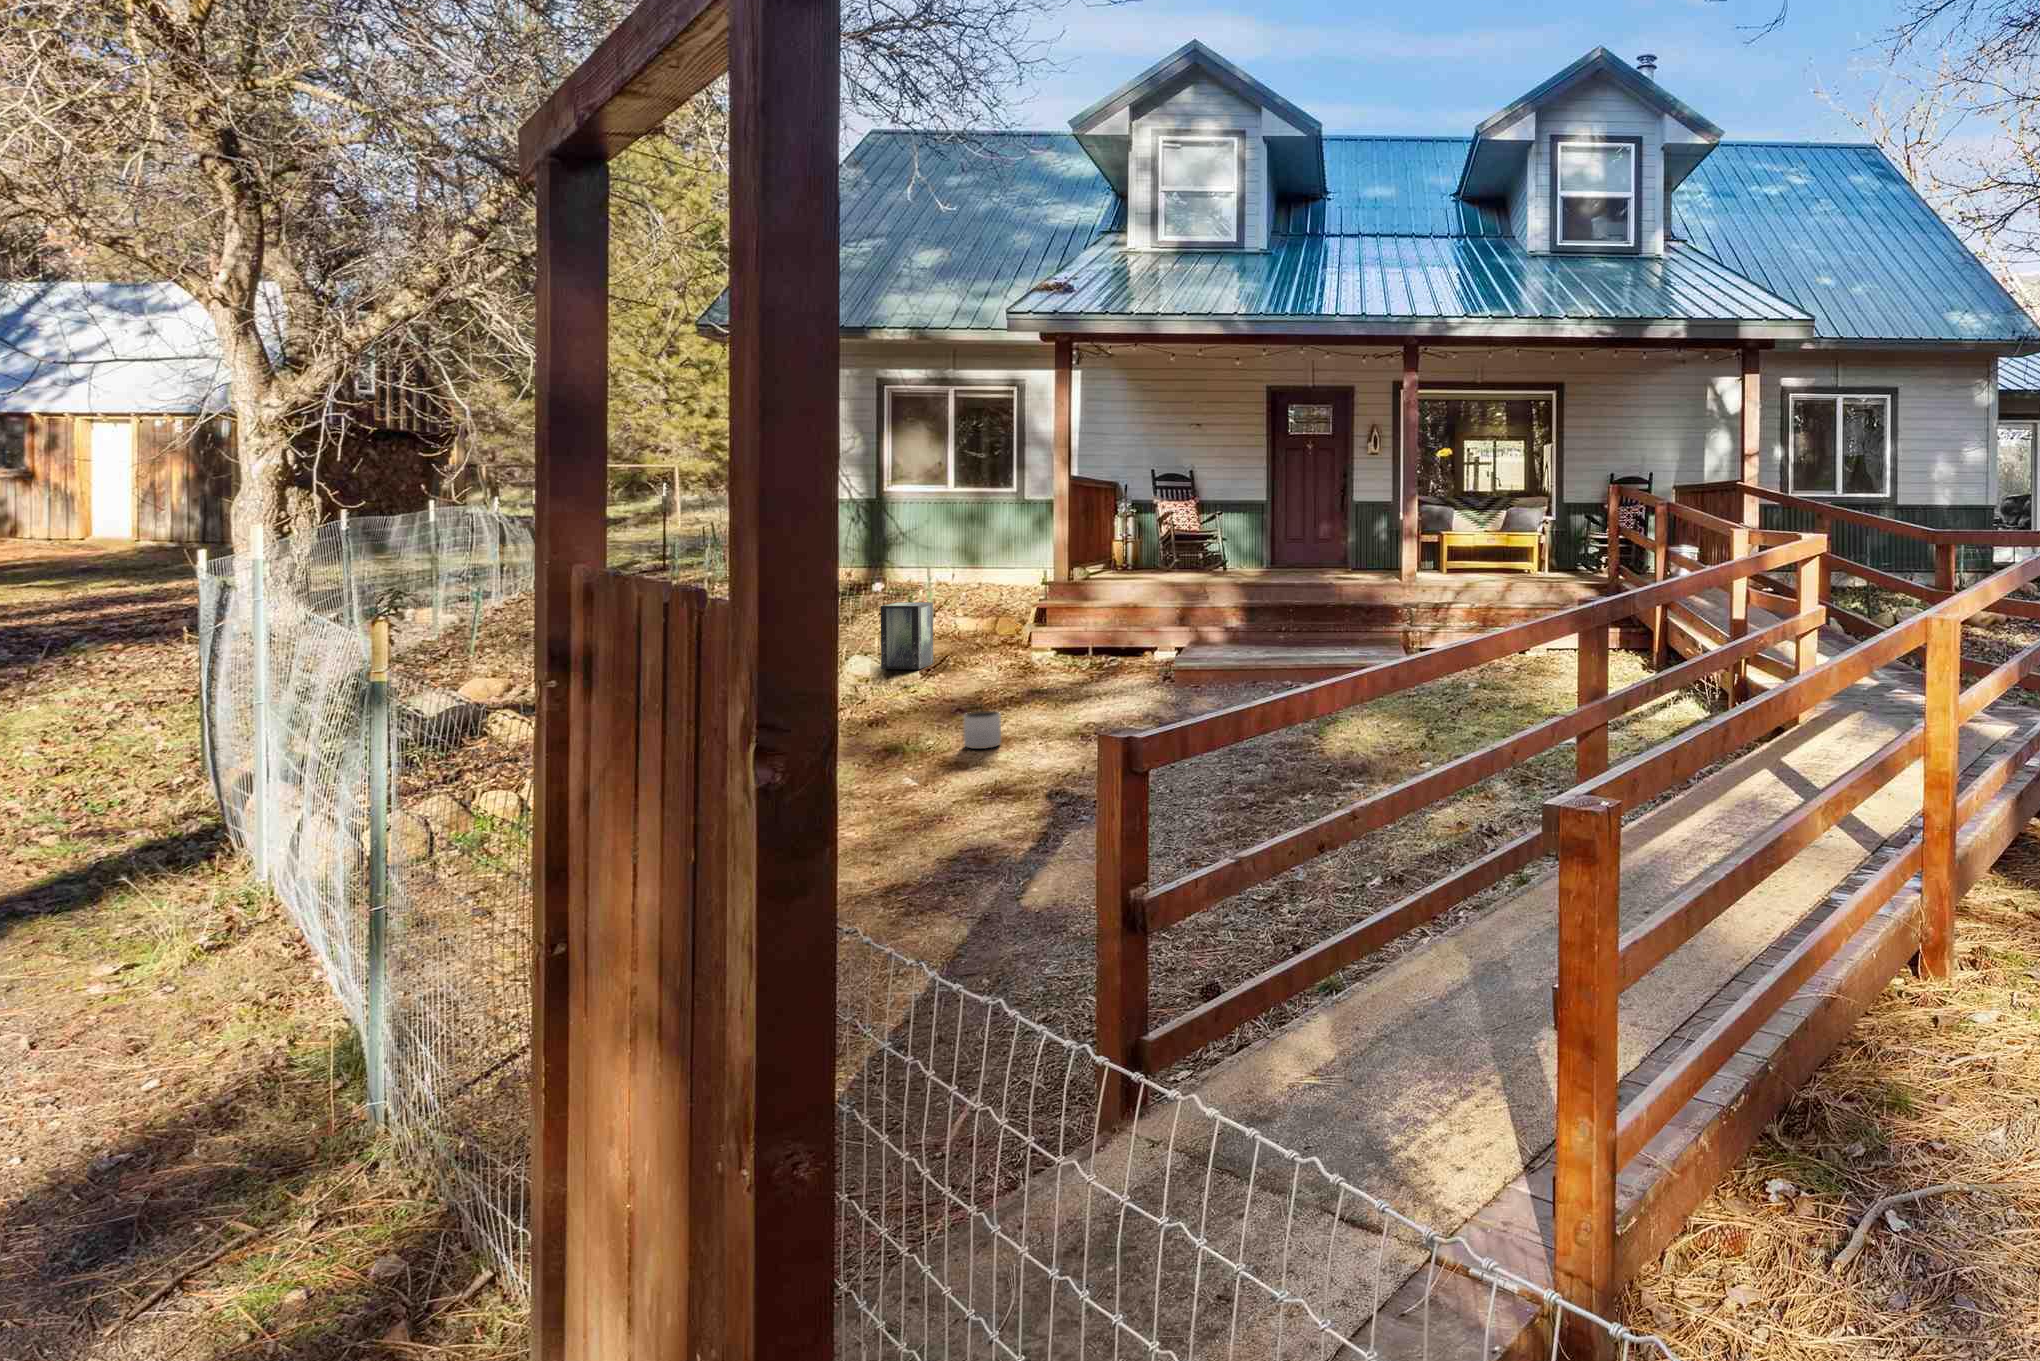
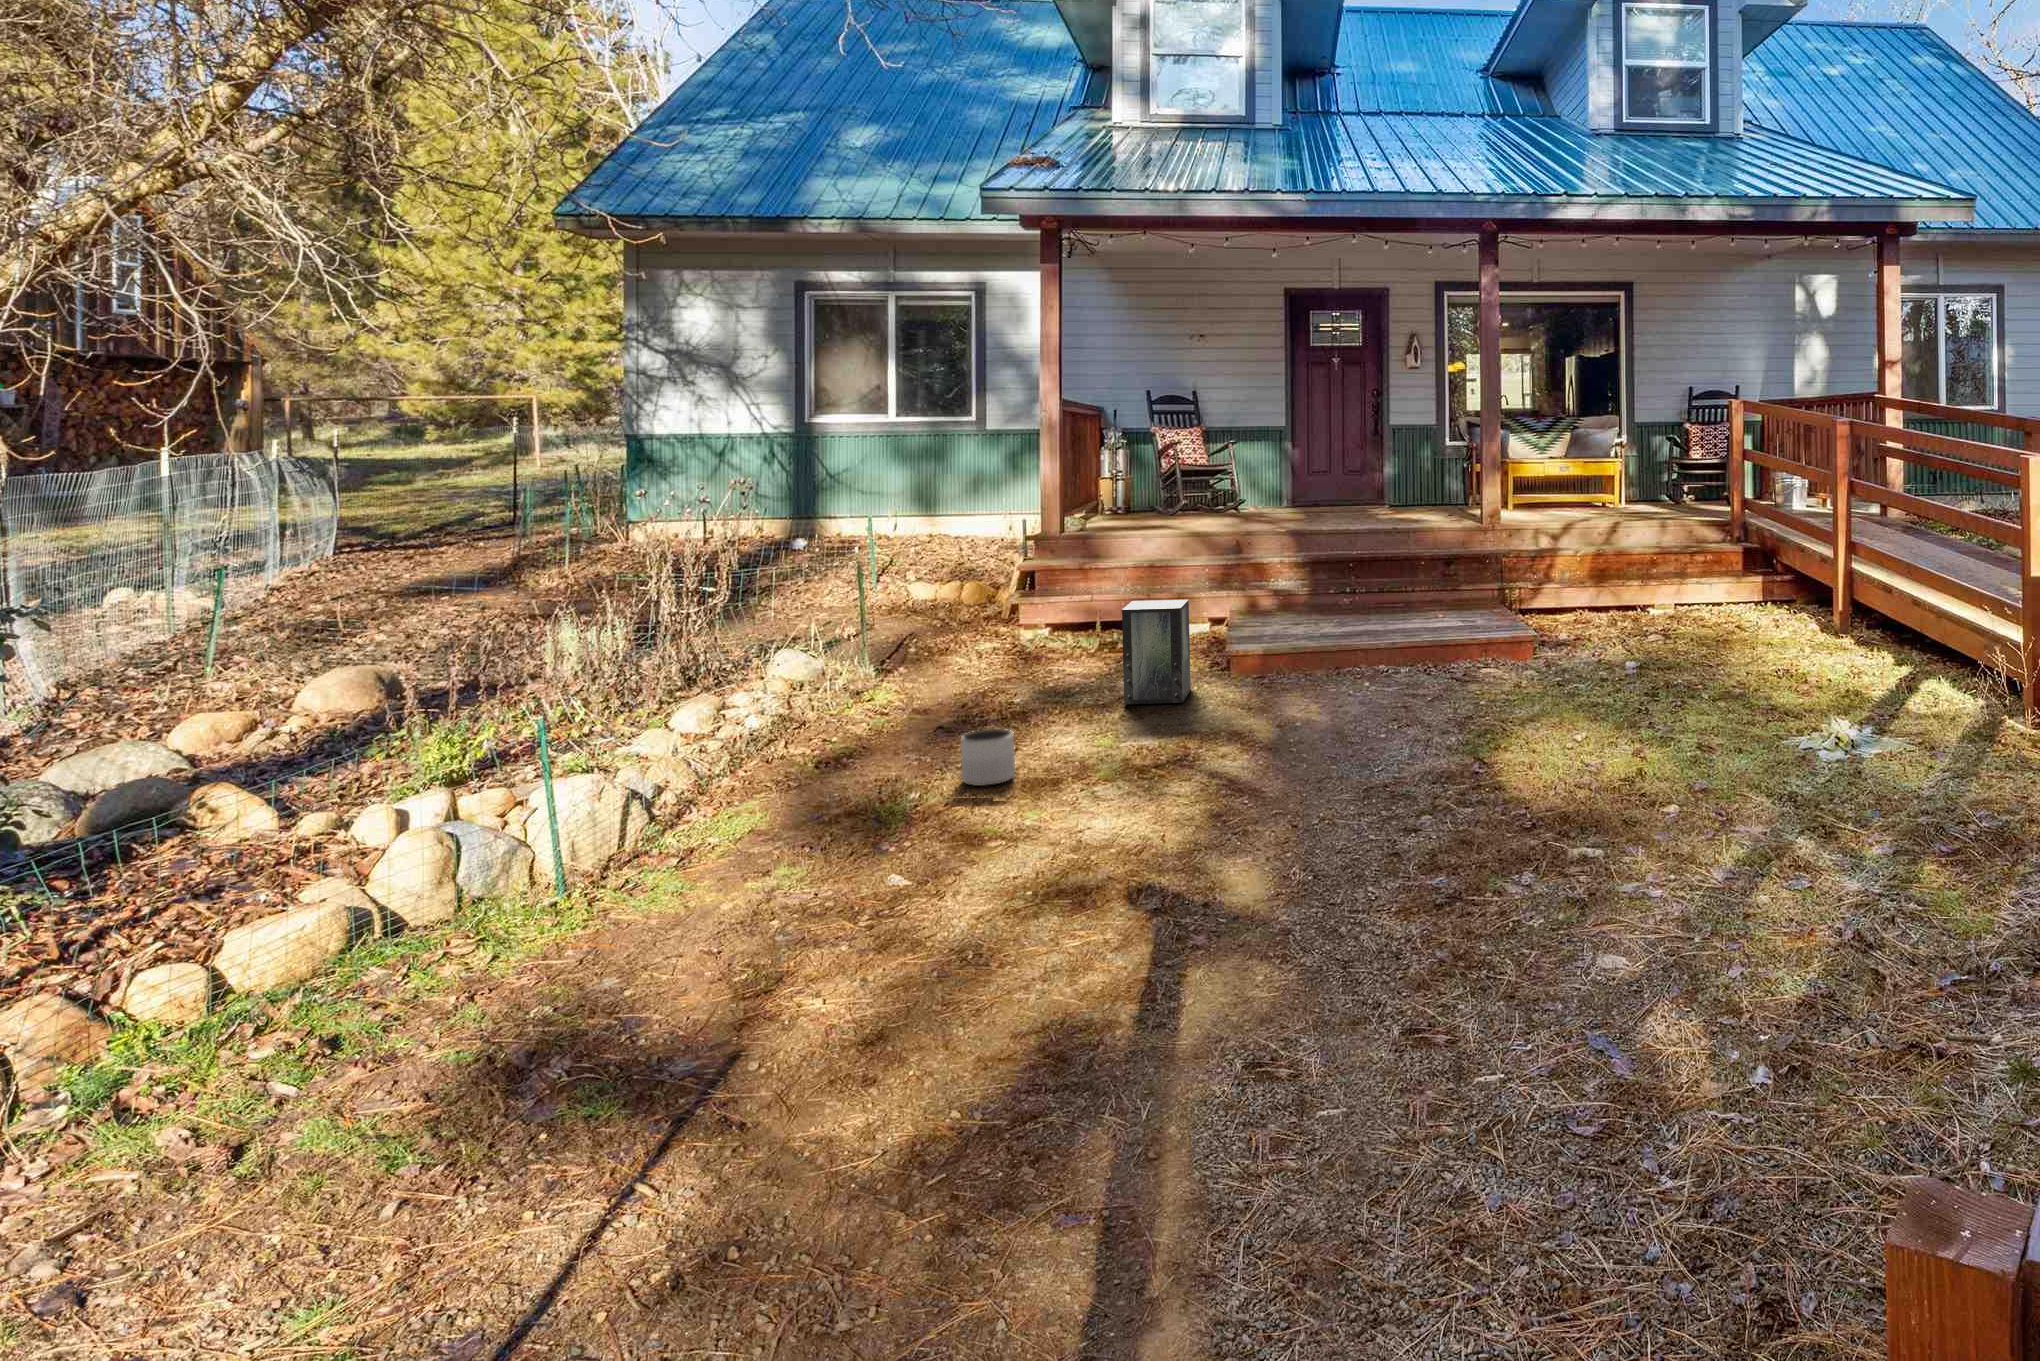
storage box: present [881,602,933,669] -> present [1122,600,1191,704]

